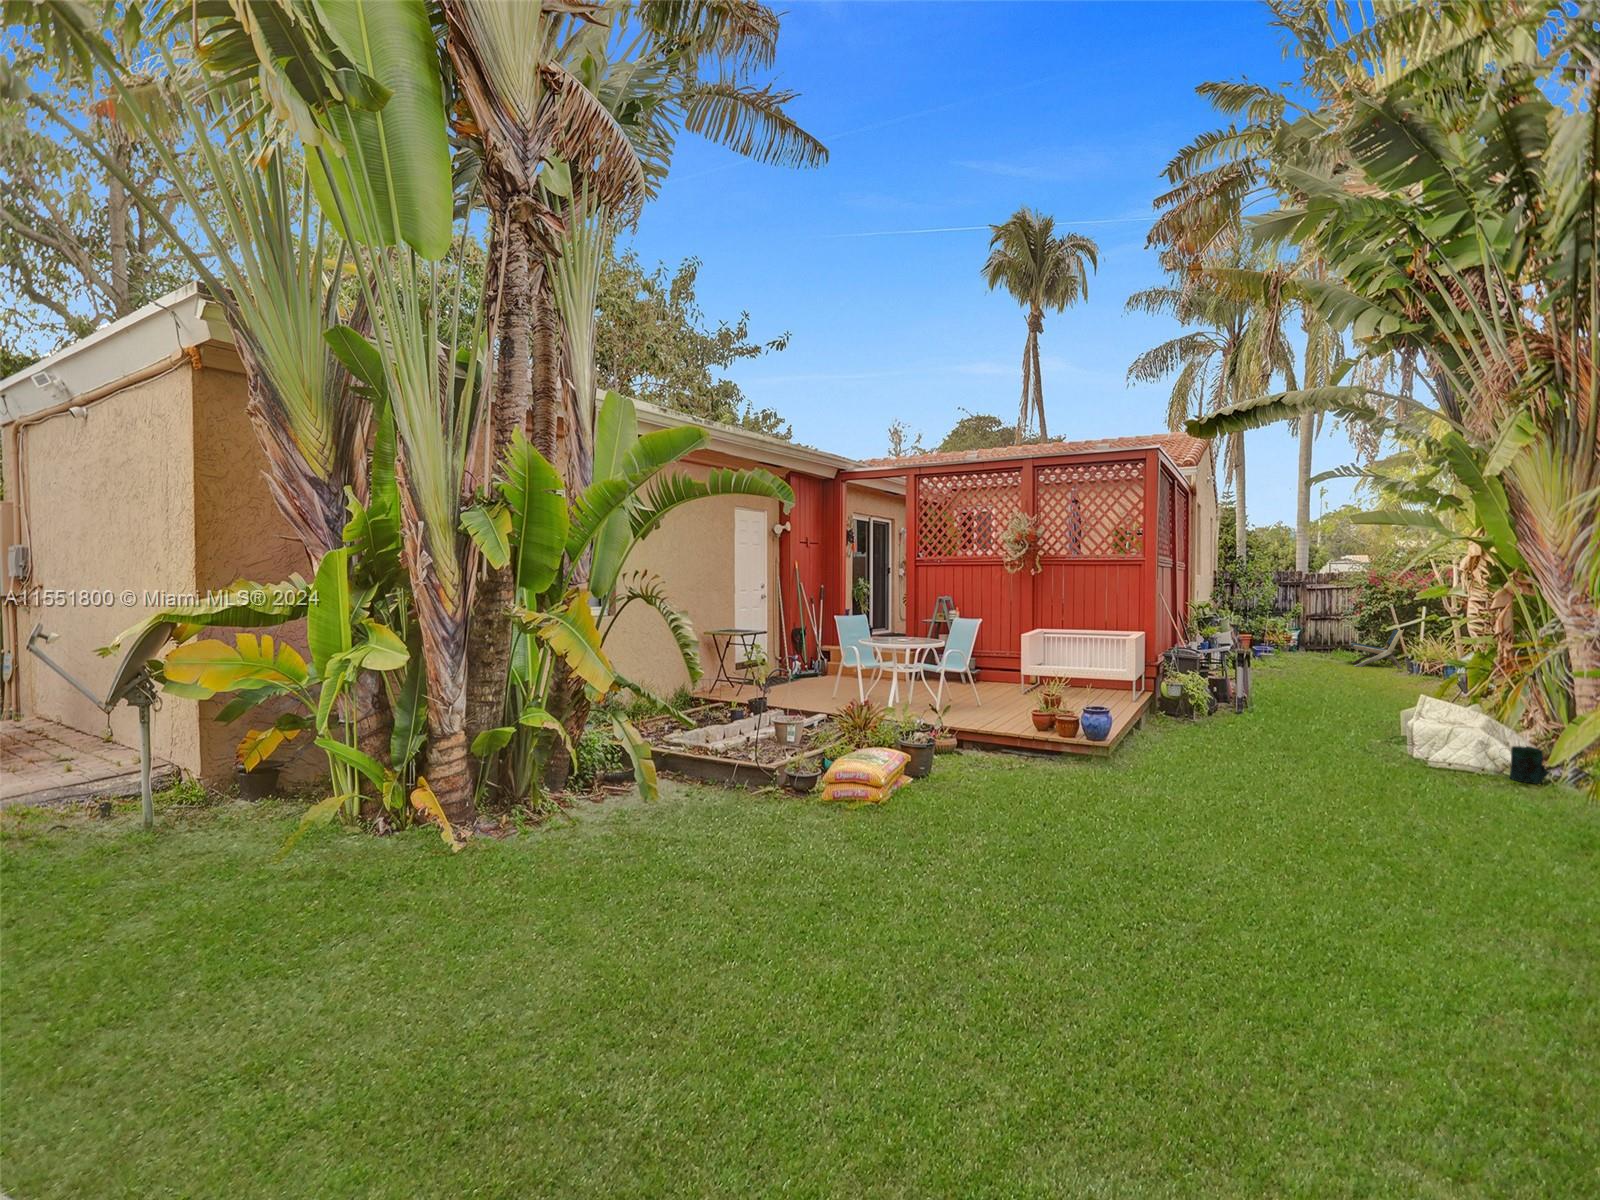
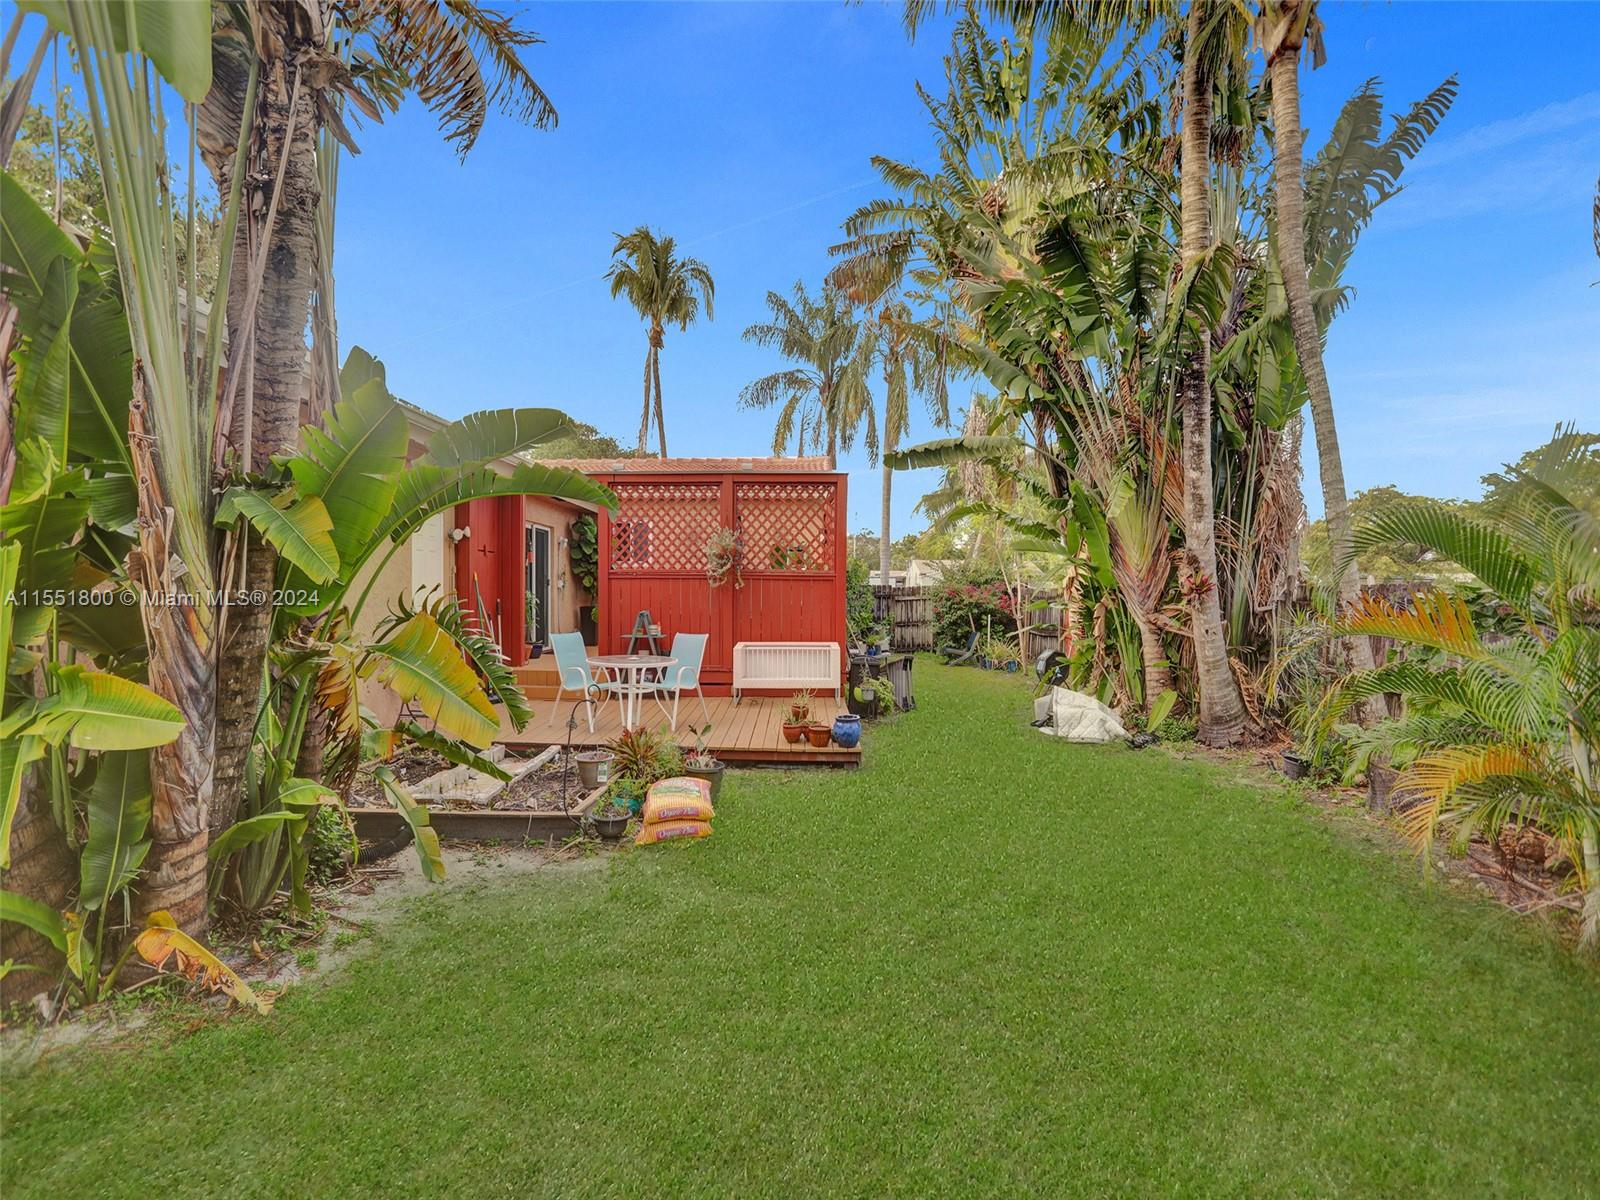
watering can: present [1507,746,1550,784] -> none [1114,720,1158,749]

